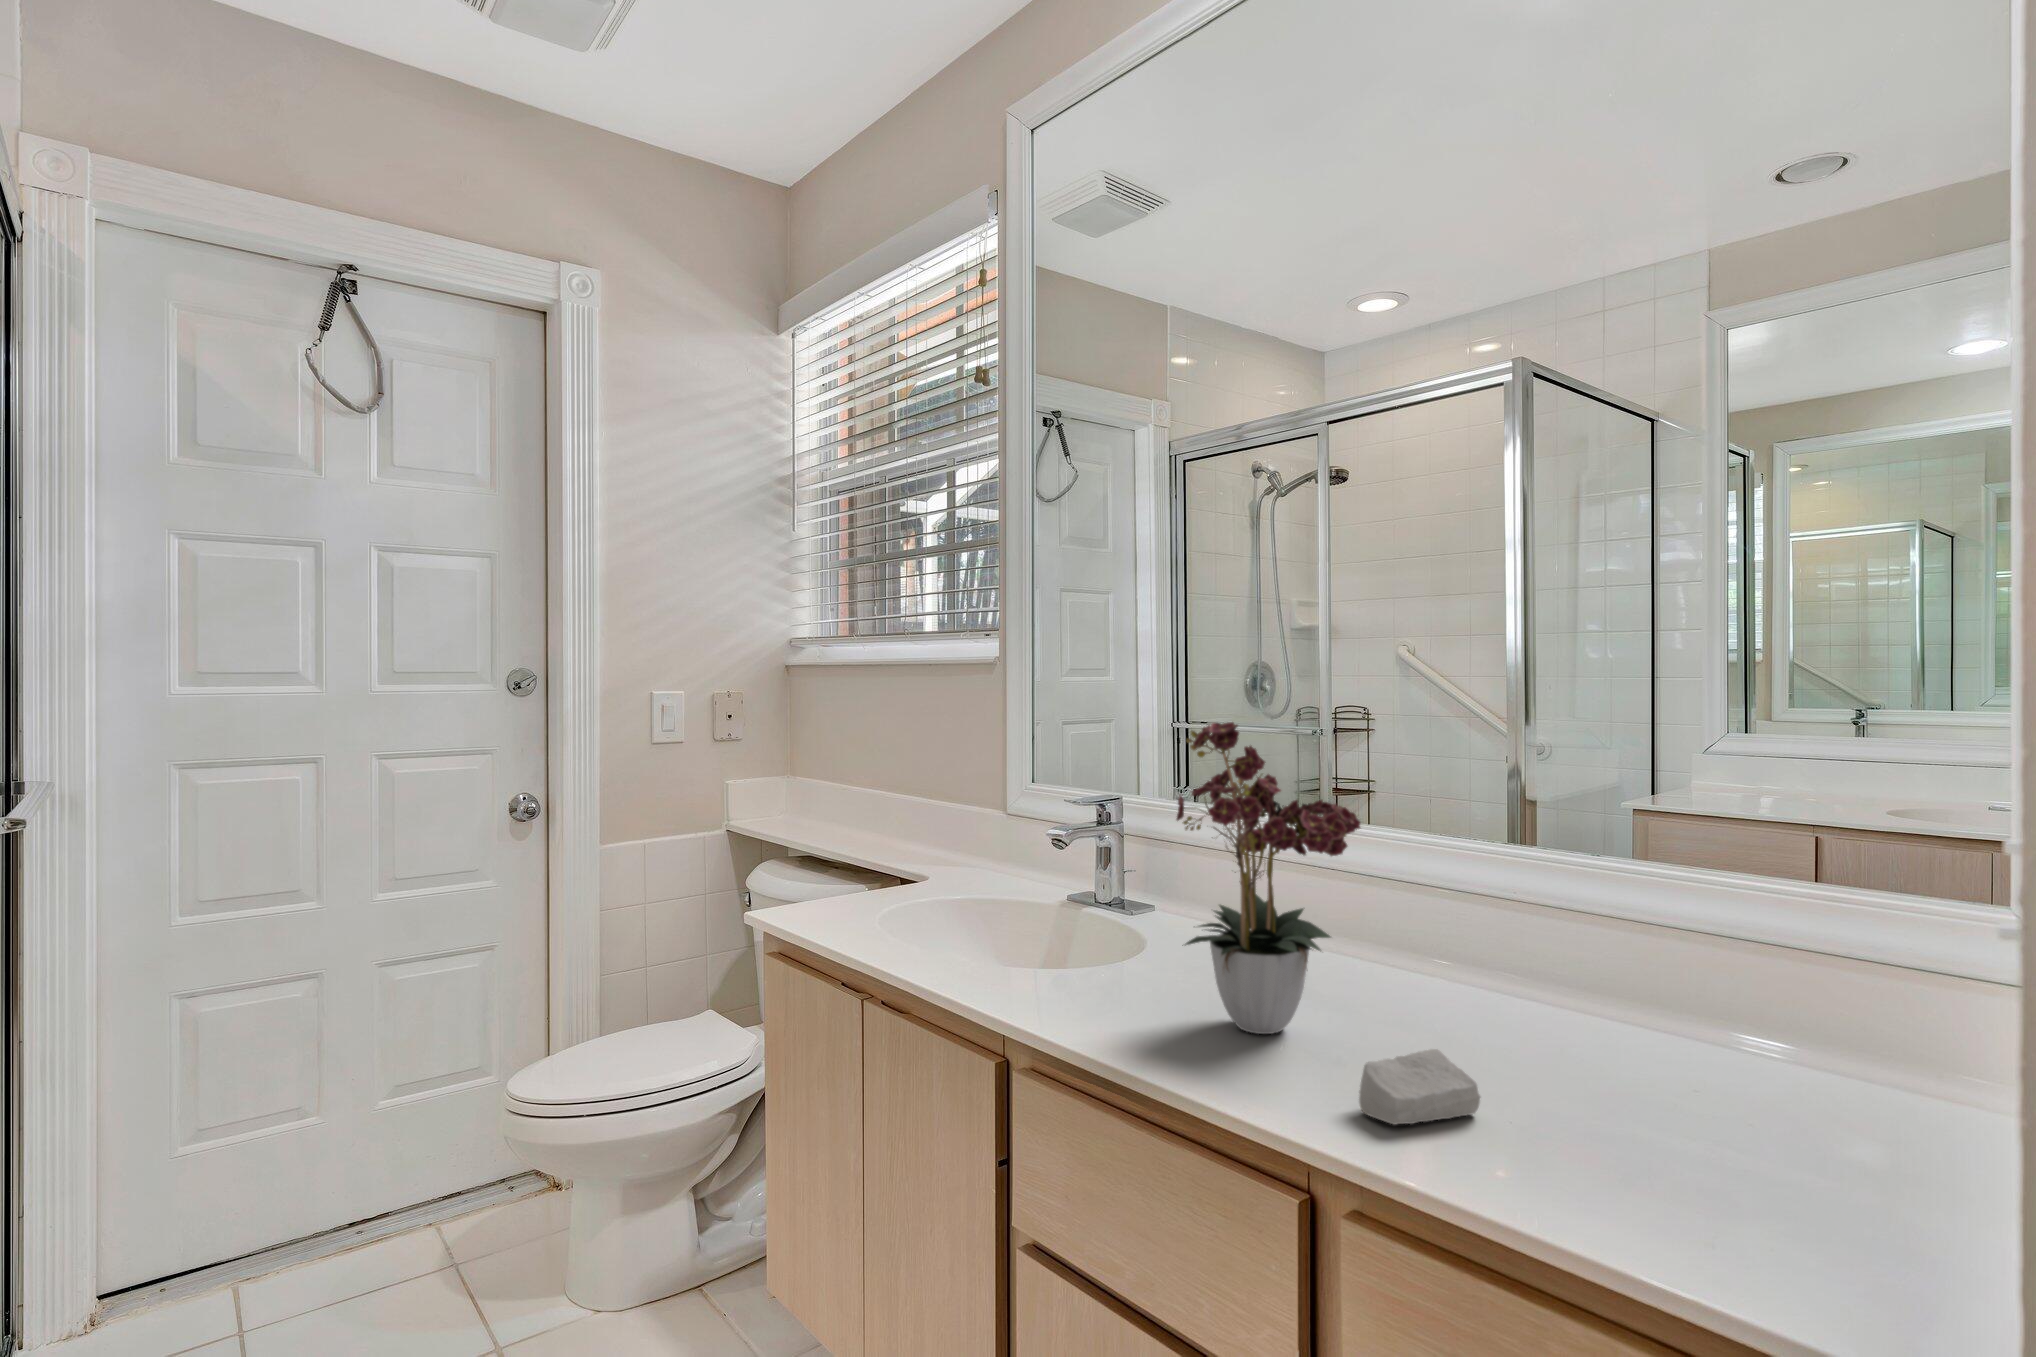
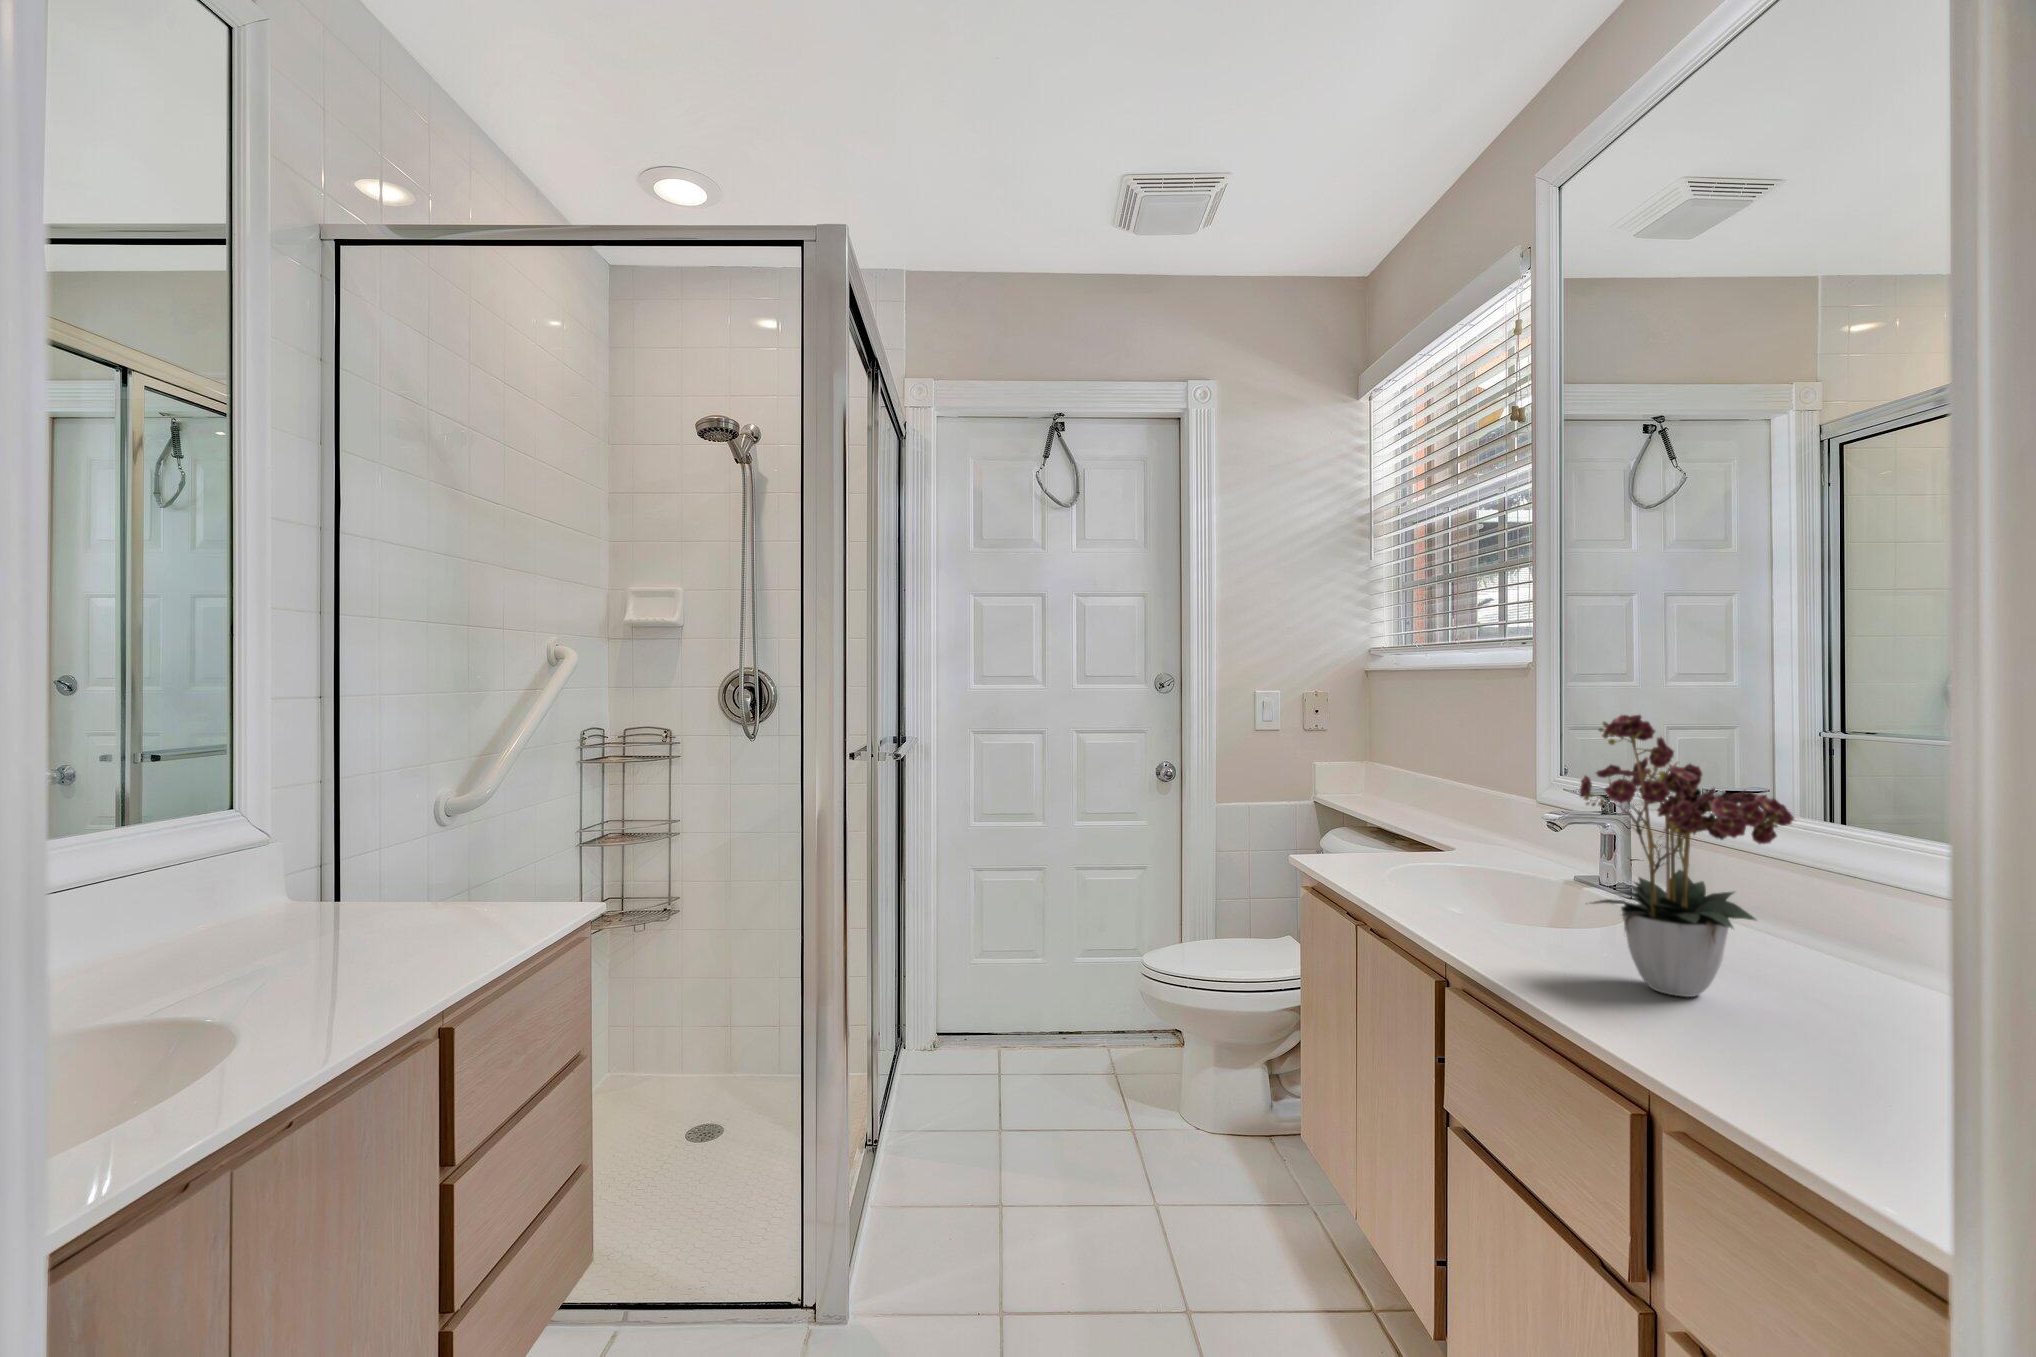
soap bar: present [1359,1049,1480,1125] -> none [1709,1018,1849,1086]

